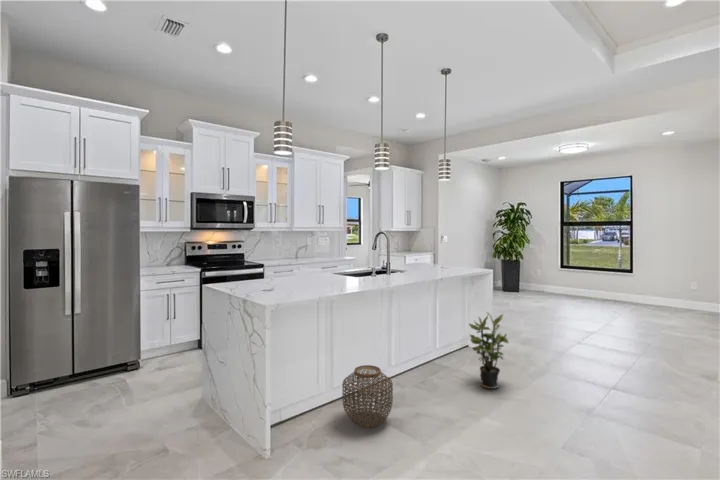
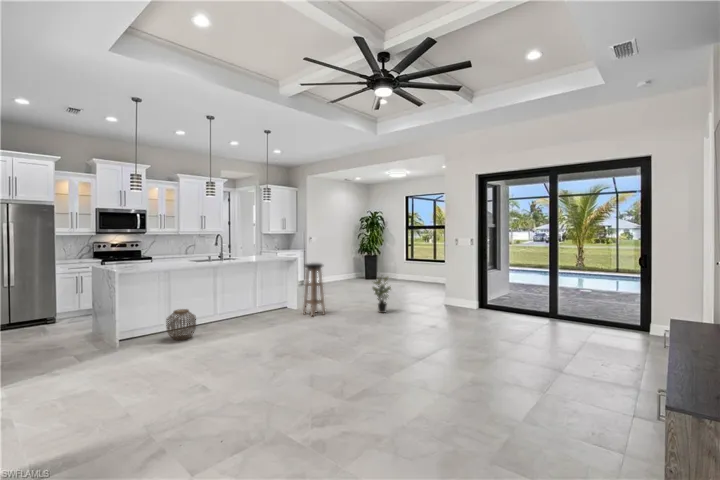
bar stool: none [509,277,548,366] -> present [303,263,325,316]
potted plant: present [469,313,508,389] -> present [373,277,391,313]

